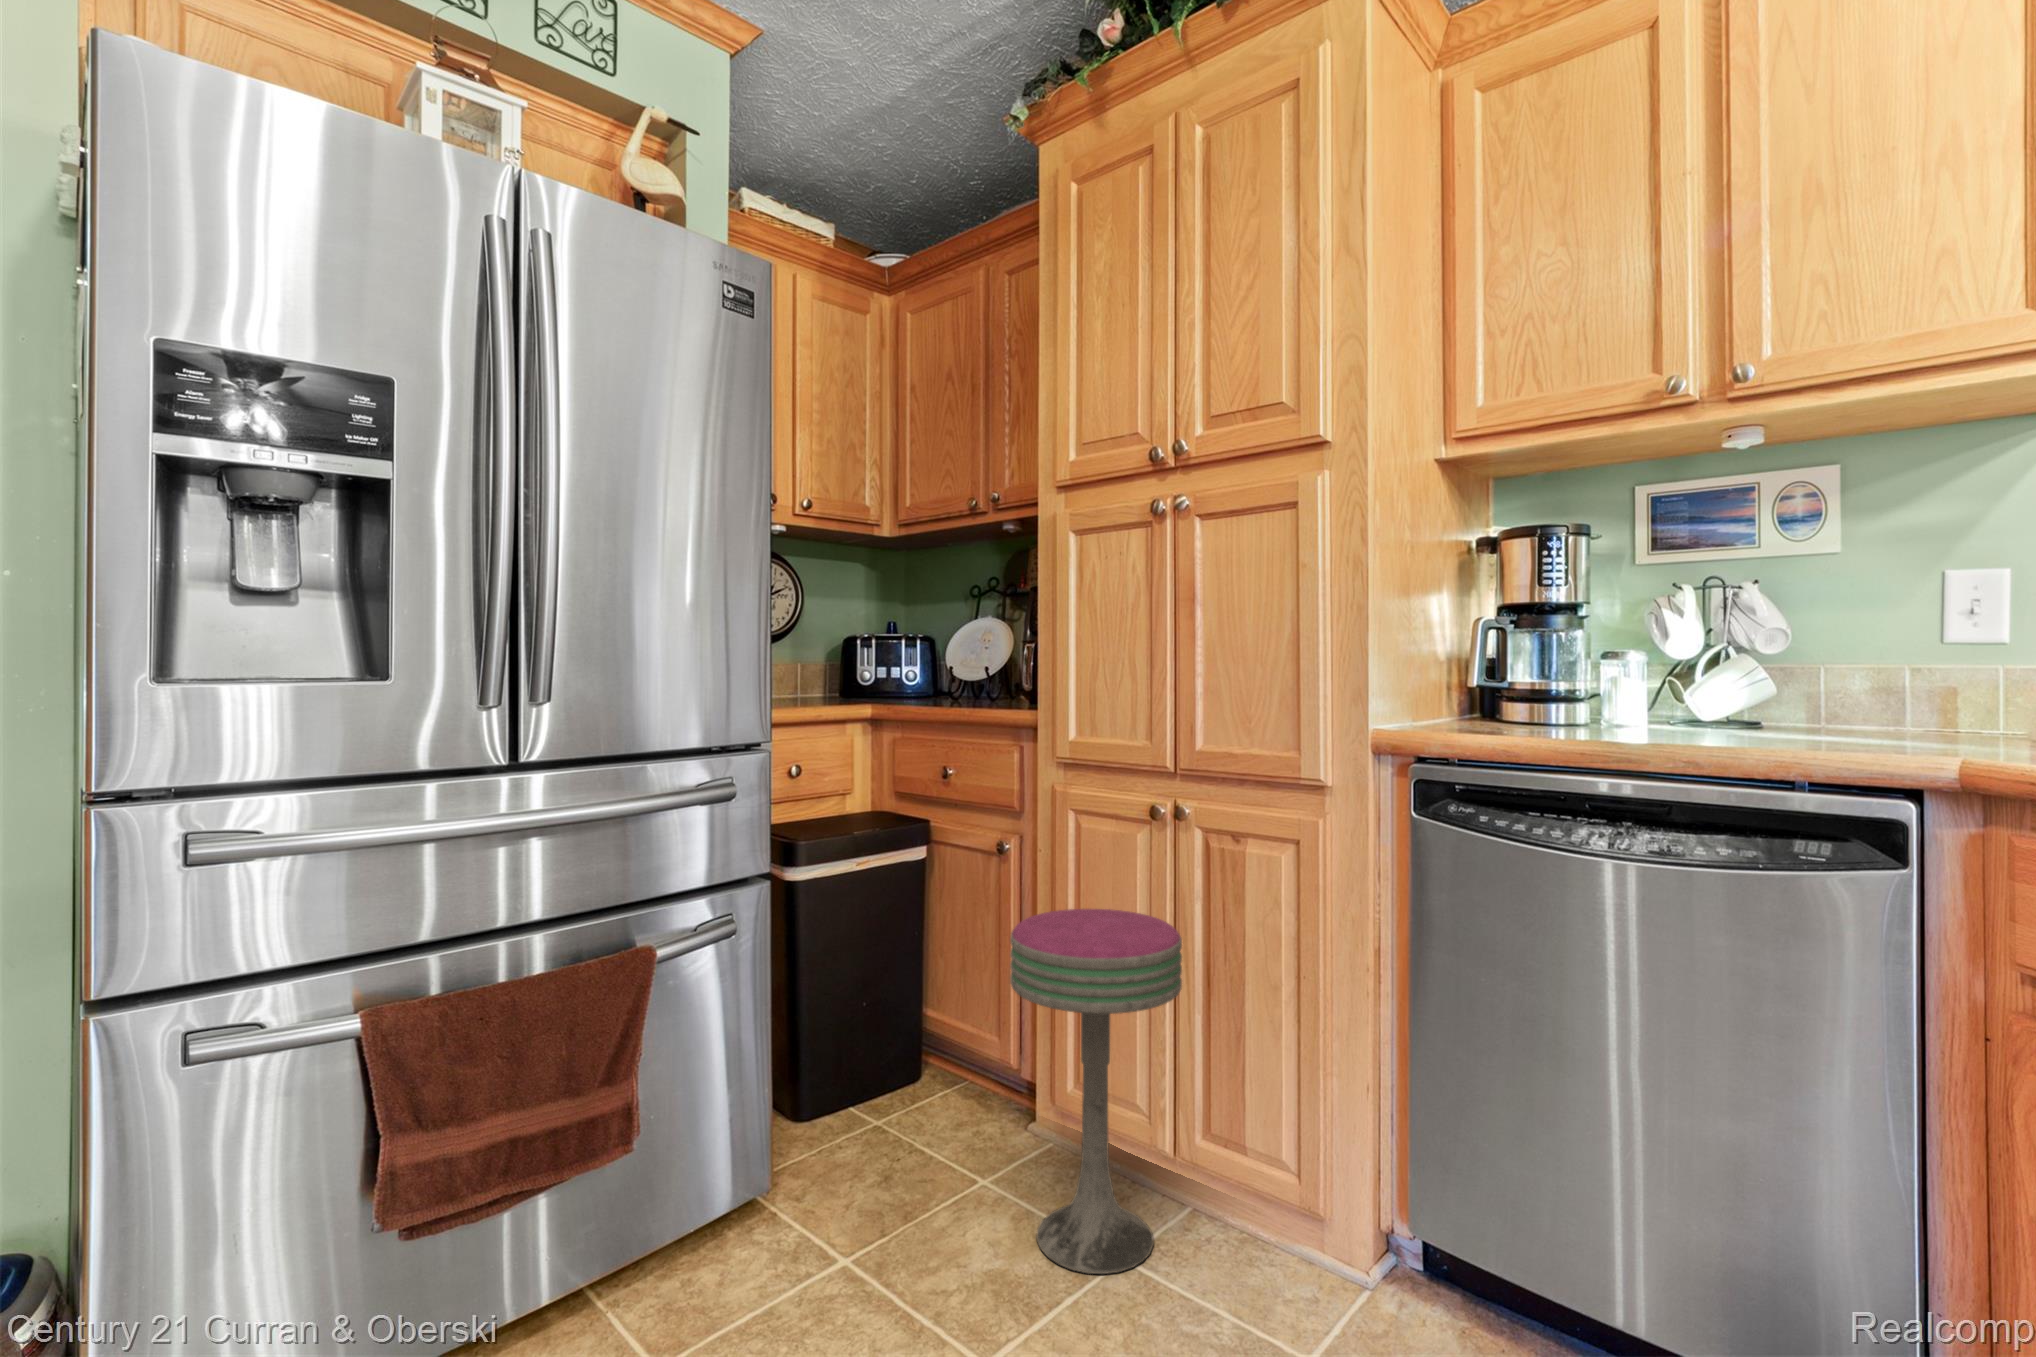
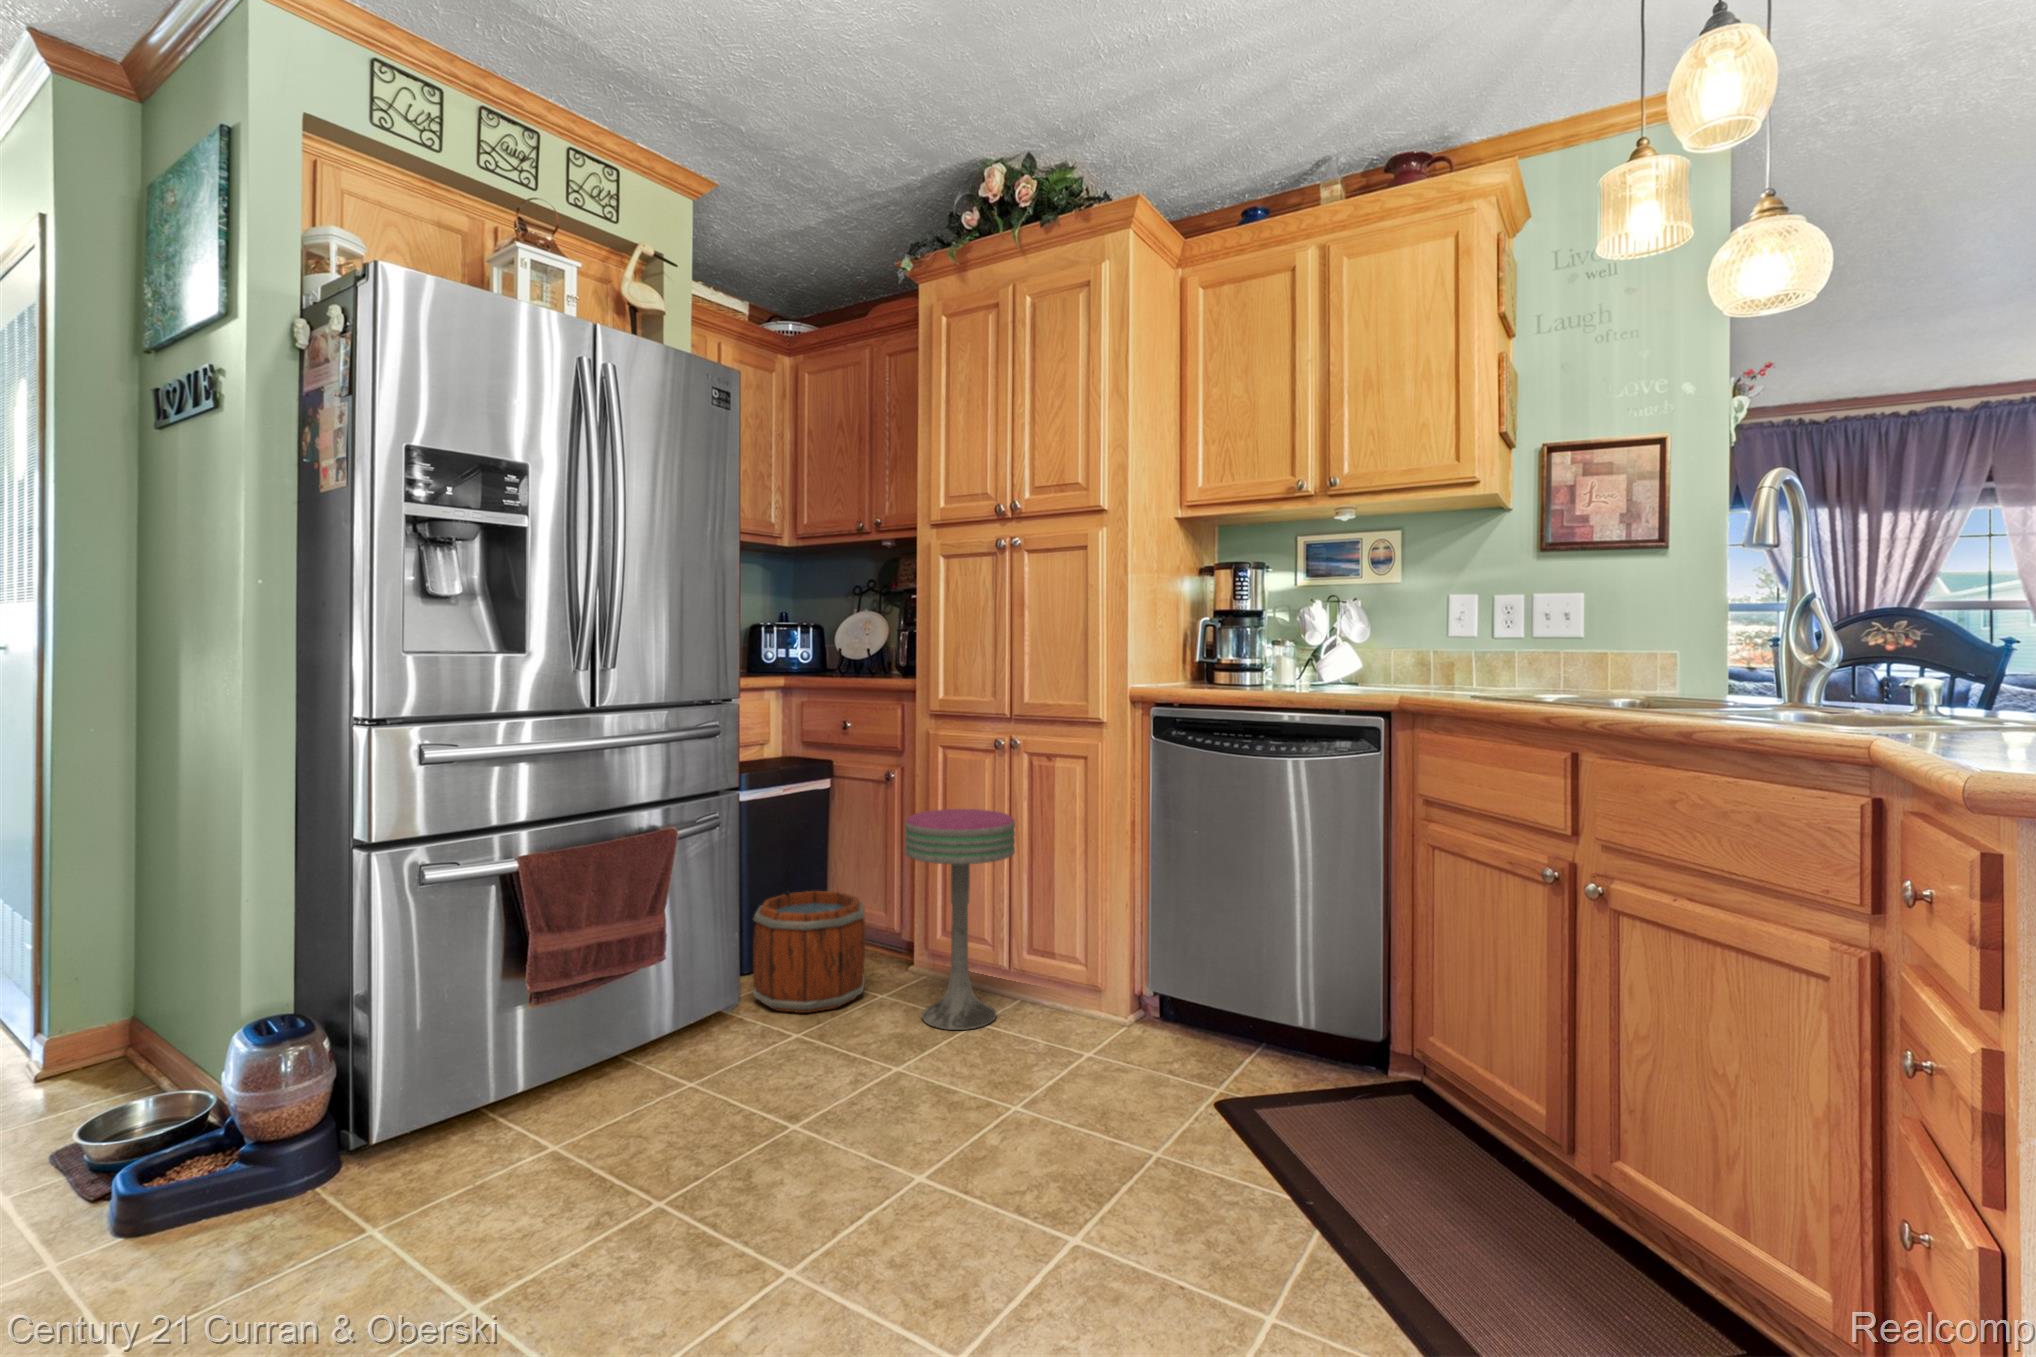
bucket: none [798,1010,961,1209] -> present [753,891,865,1013]

